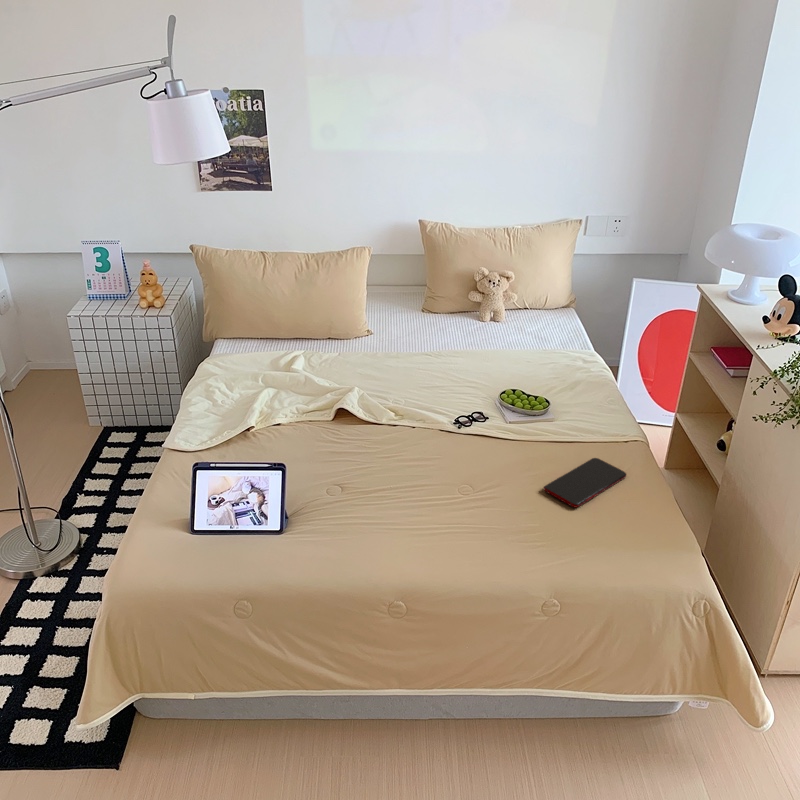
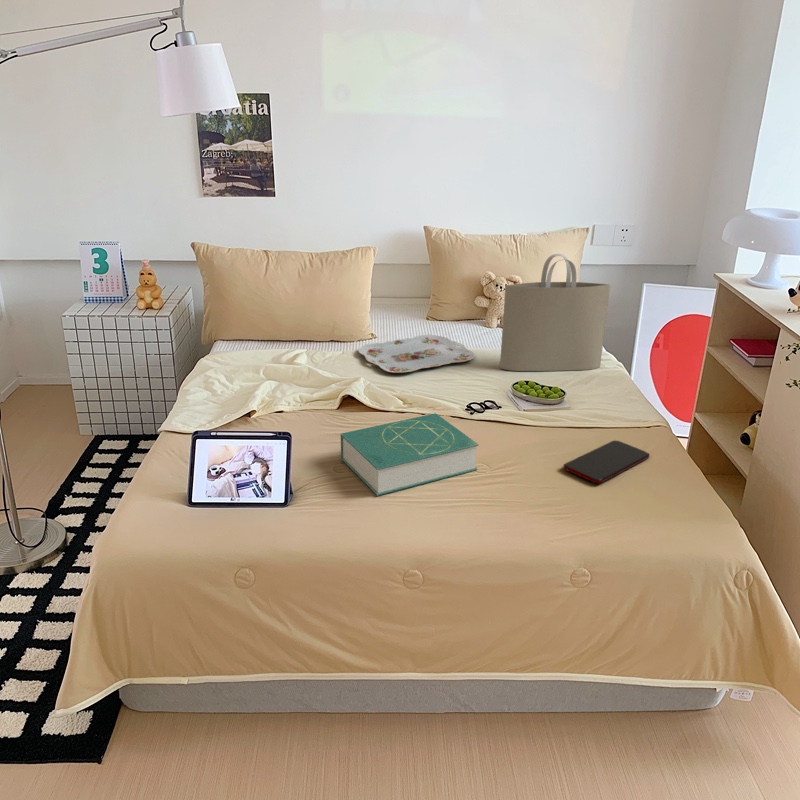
tote bag: none [490,263,597,375] -> present [500,254,610,371]
serving tray: none [353,333,466,379] -> present [358,335,475,373]
book: none [333,433,463,522] -> present [341,413,479,496]

